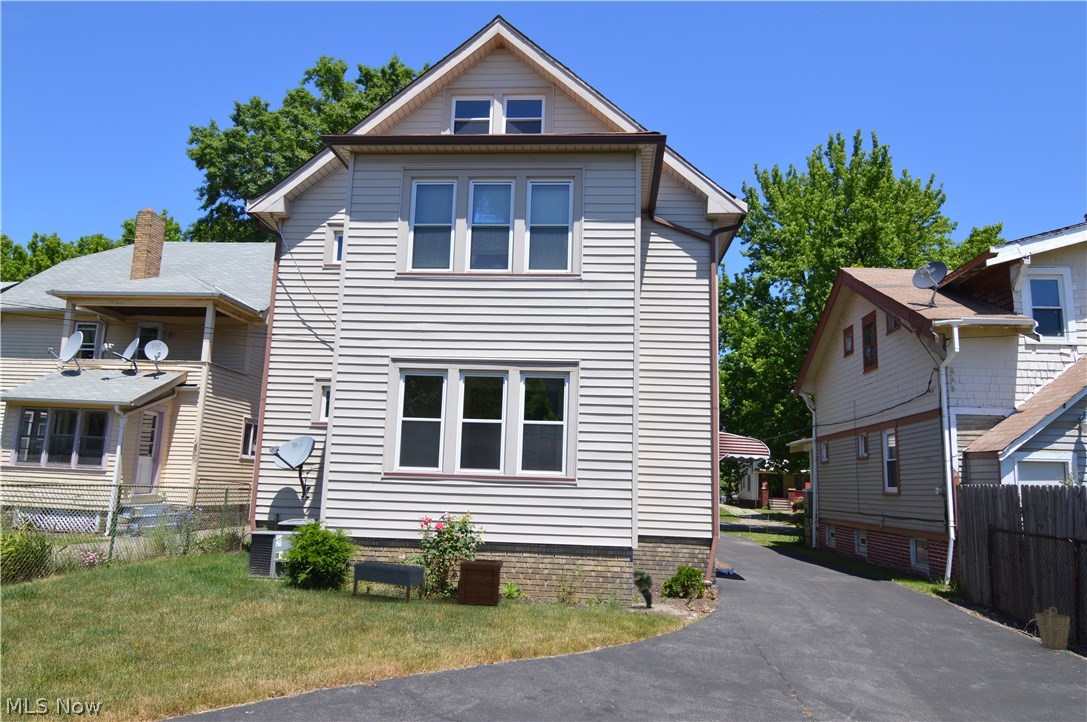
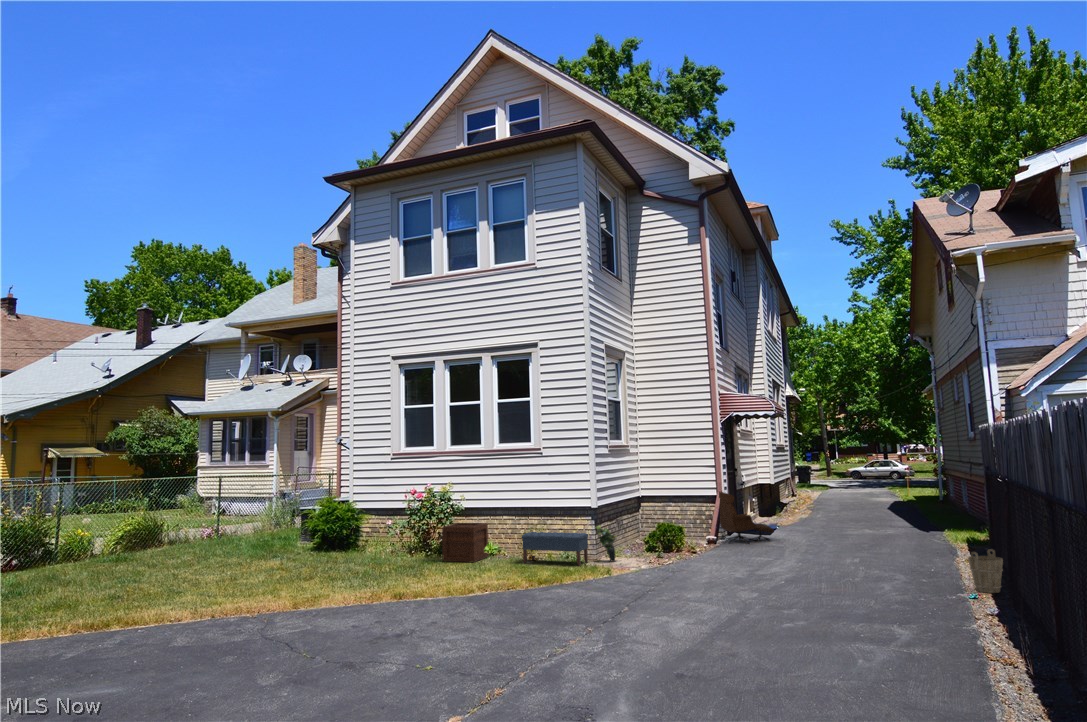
lounge chair: none [706,535,760,589] -> present [719,492,774,544]
bench: present [353,561,425,603] -> present [522,532,588,566]

